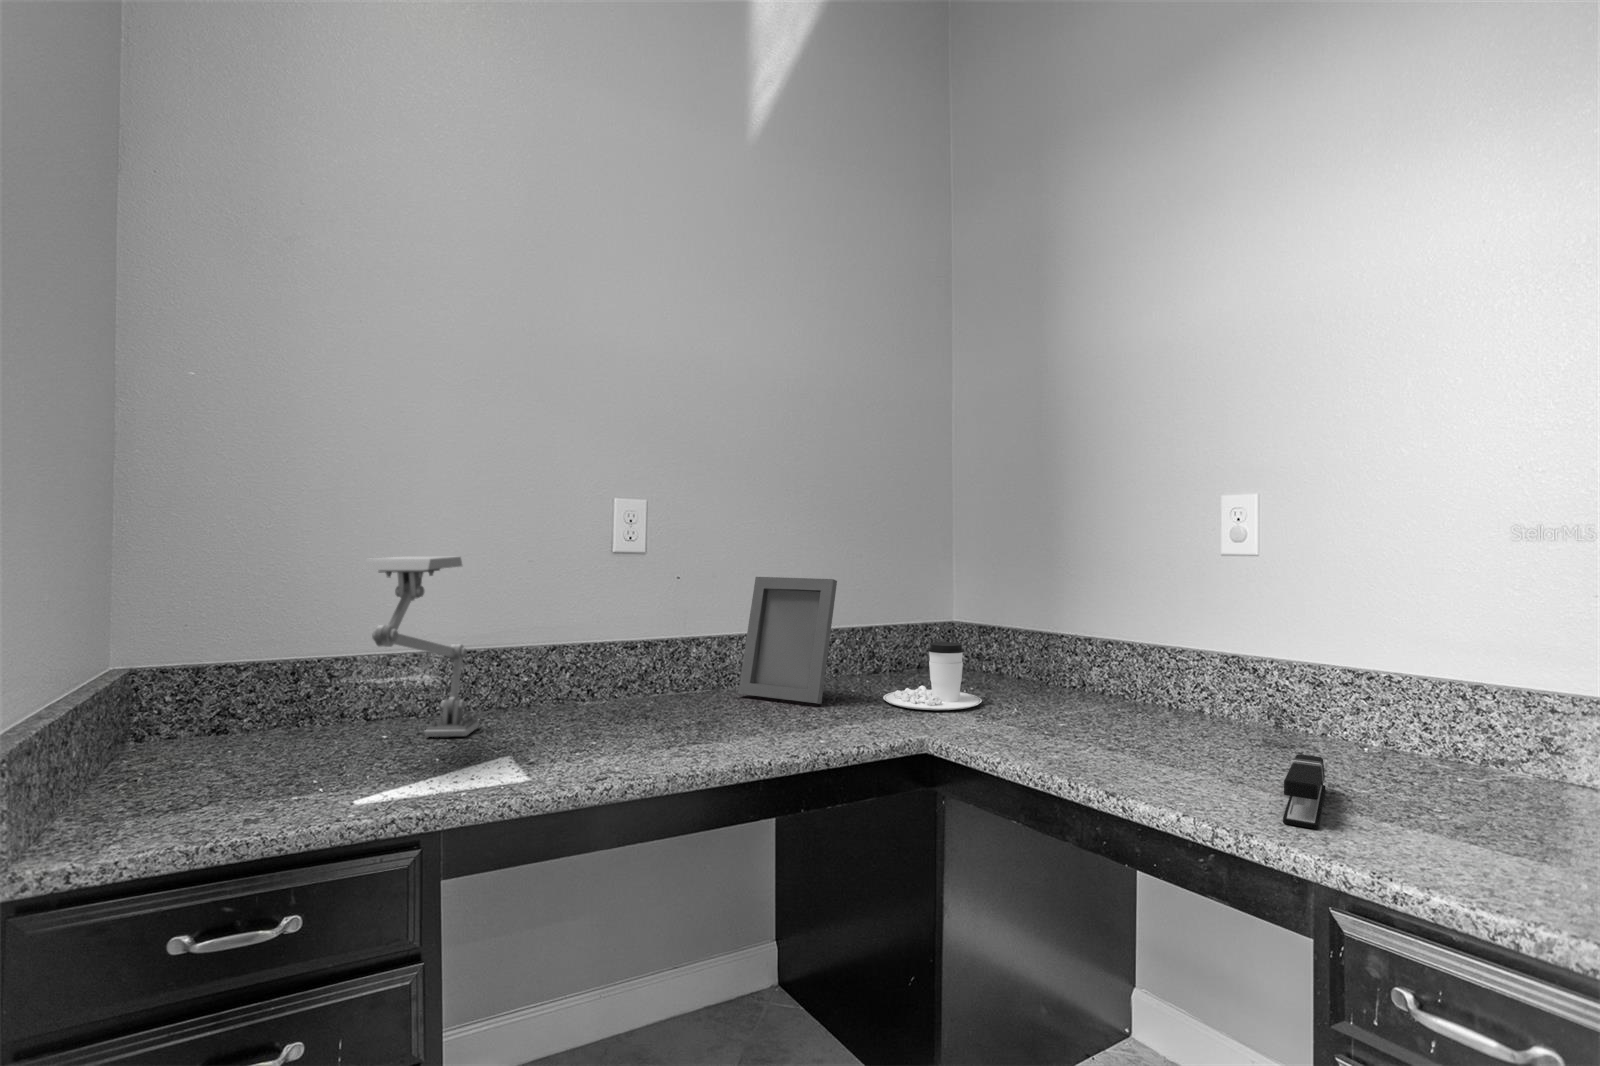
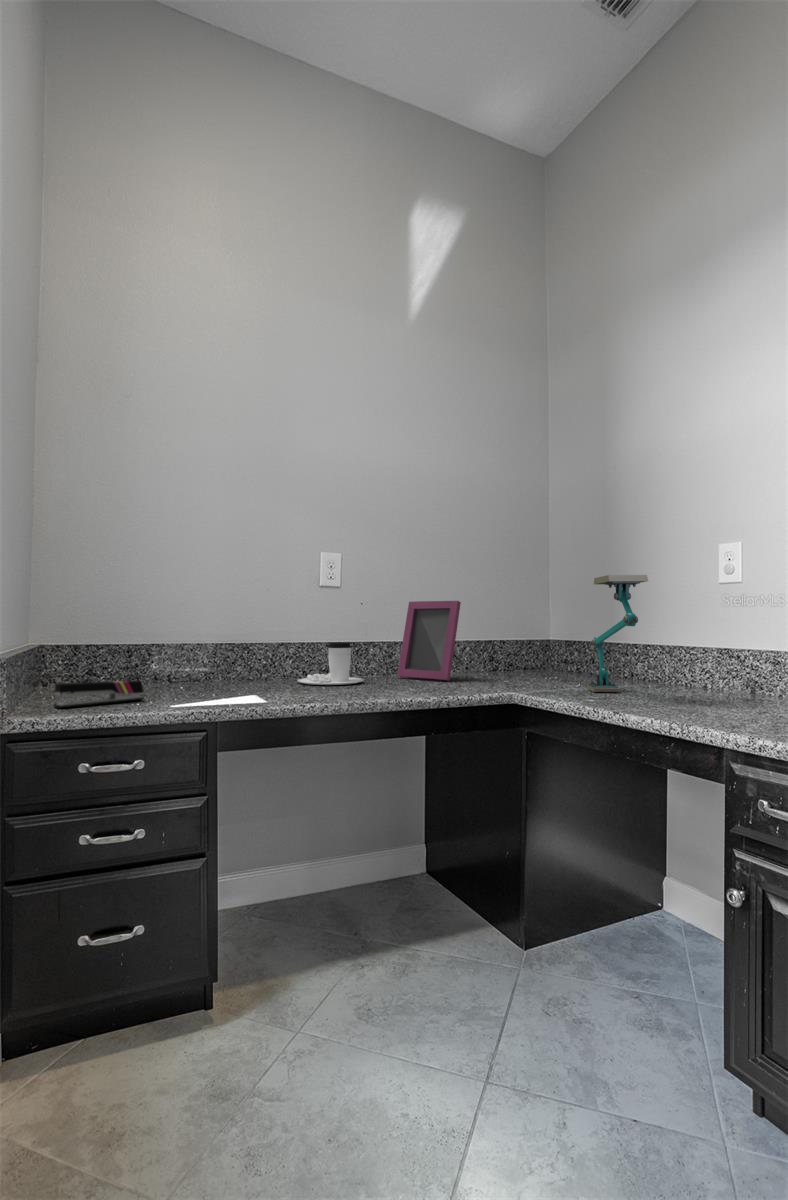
desk lamp: present [363,557,479,737] -> present [587,575,648,692]
coffee cup: present [883,642,982,710] -> present [297,642,364,685]
stapler: present [1283,754,1325,829] -> present [54,680,143,708]

